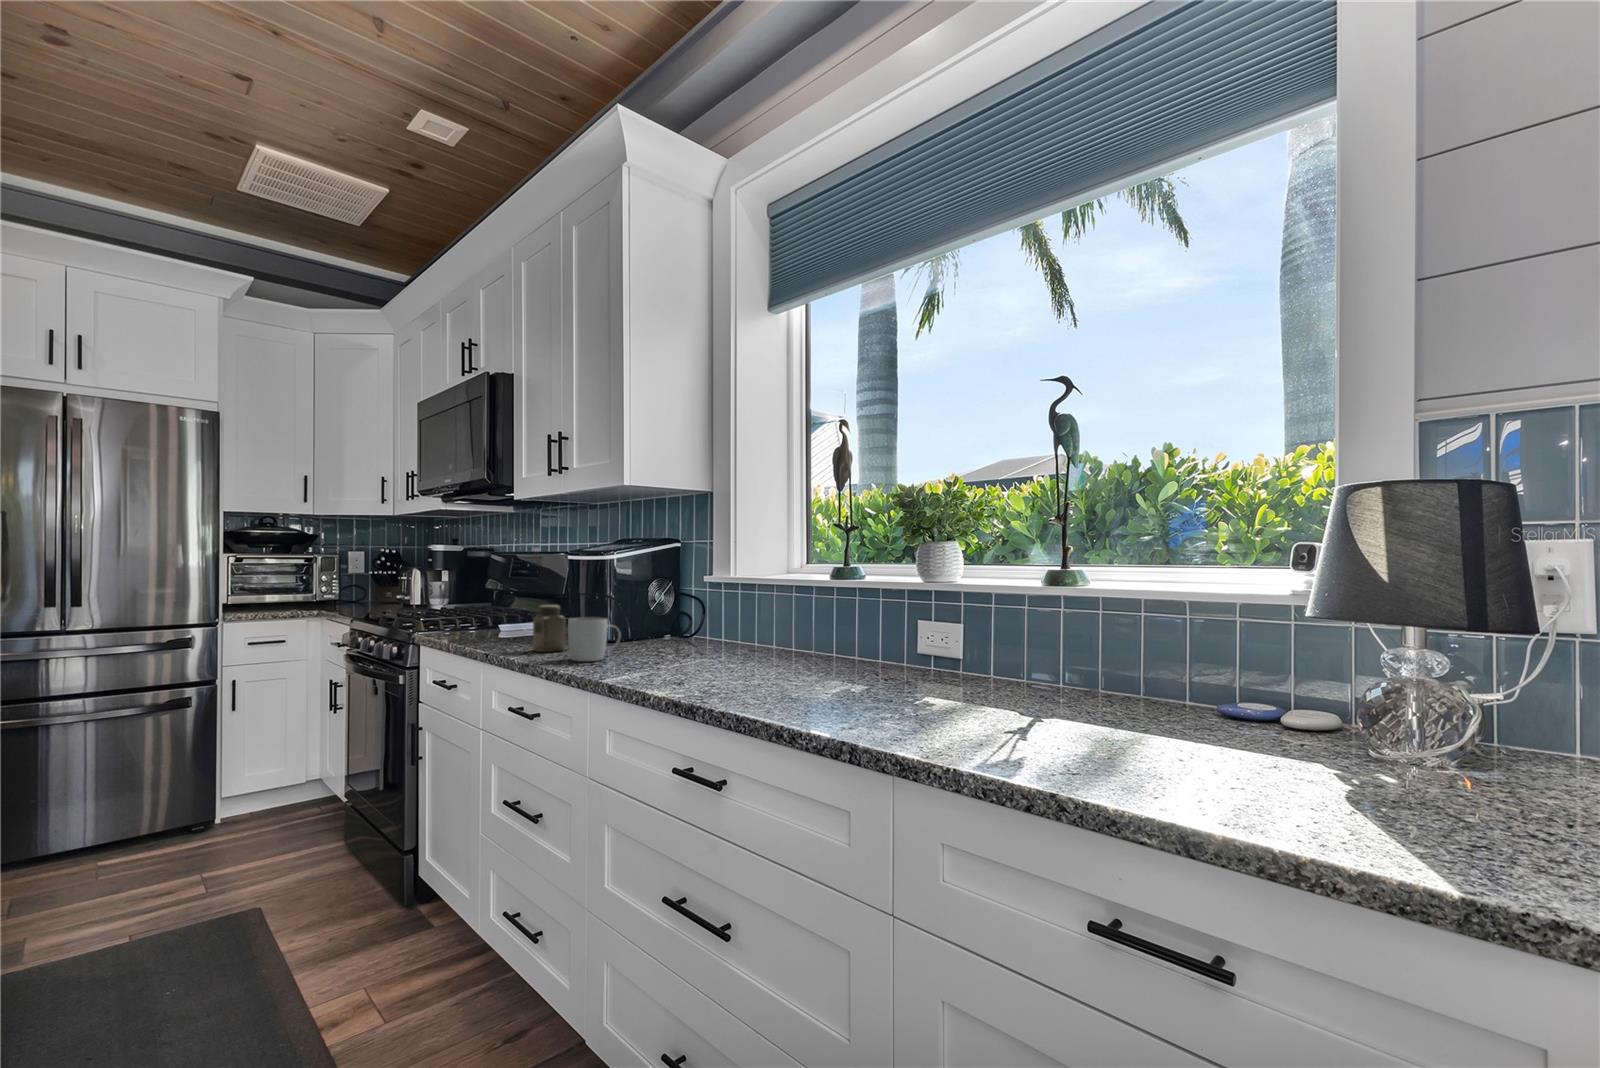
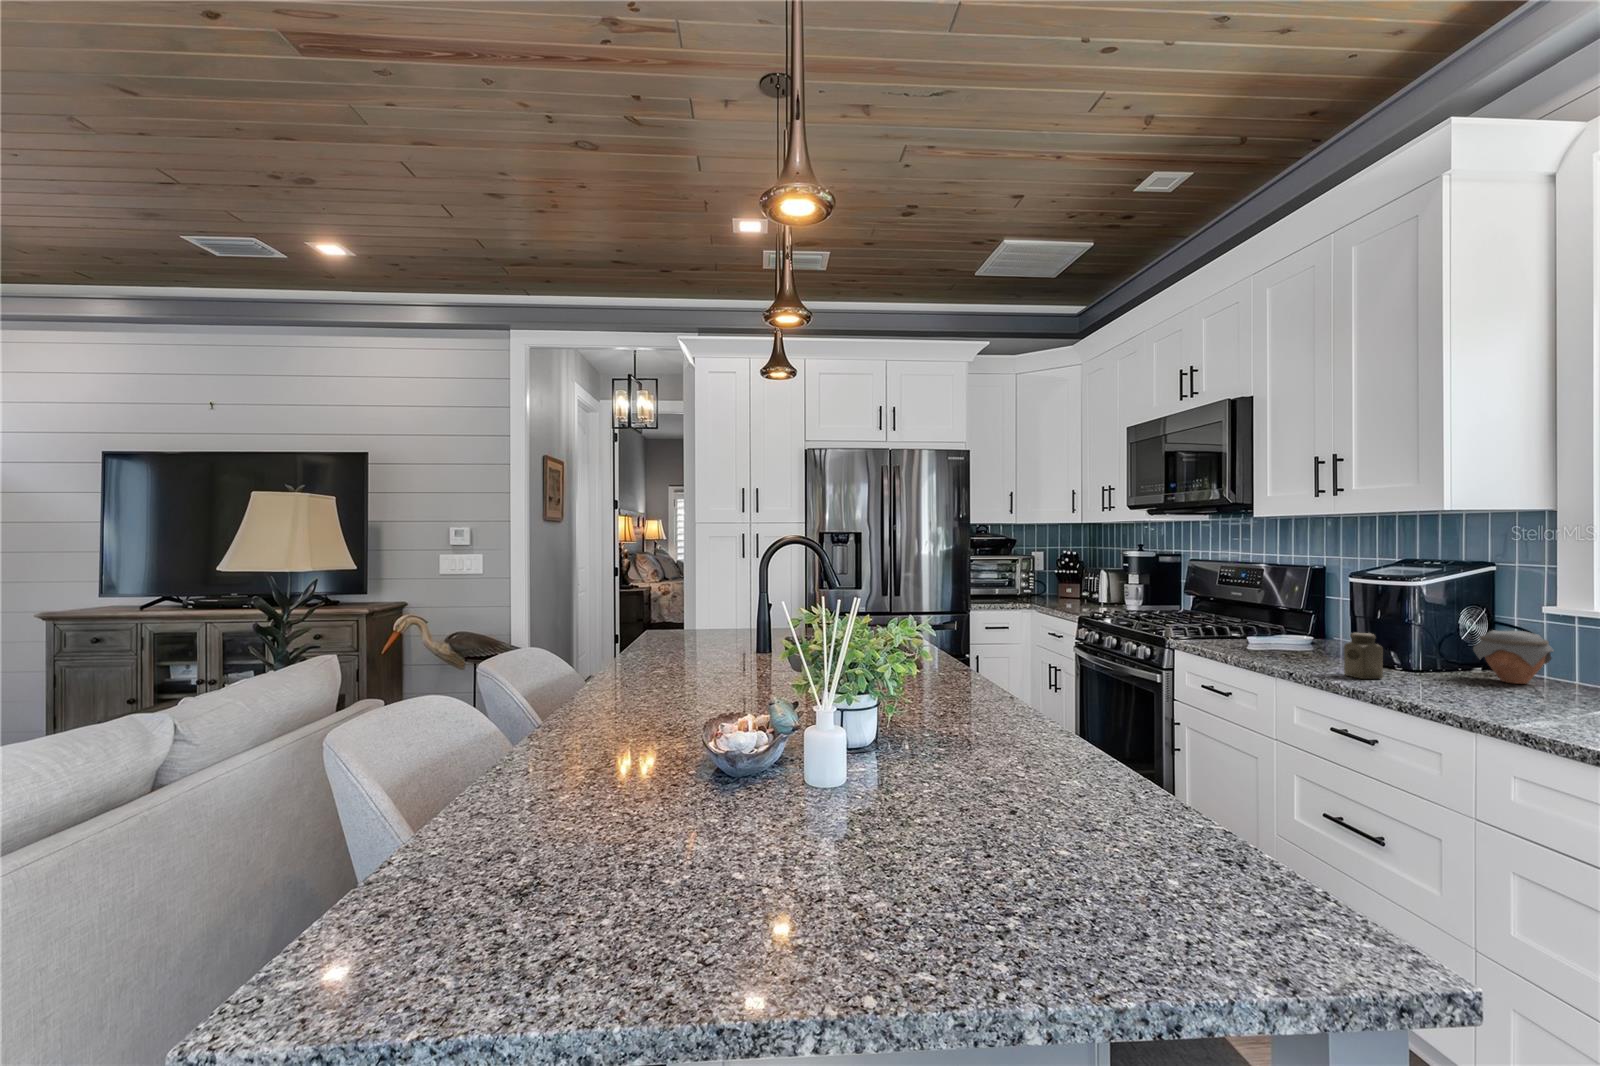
jar: none [648,598,704,646] -> present [1473,630,1554,684]
mug: present [568,617,621,661] -> none [1407,651,1469,697]

